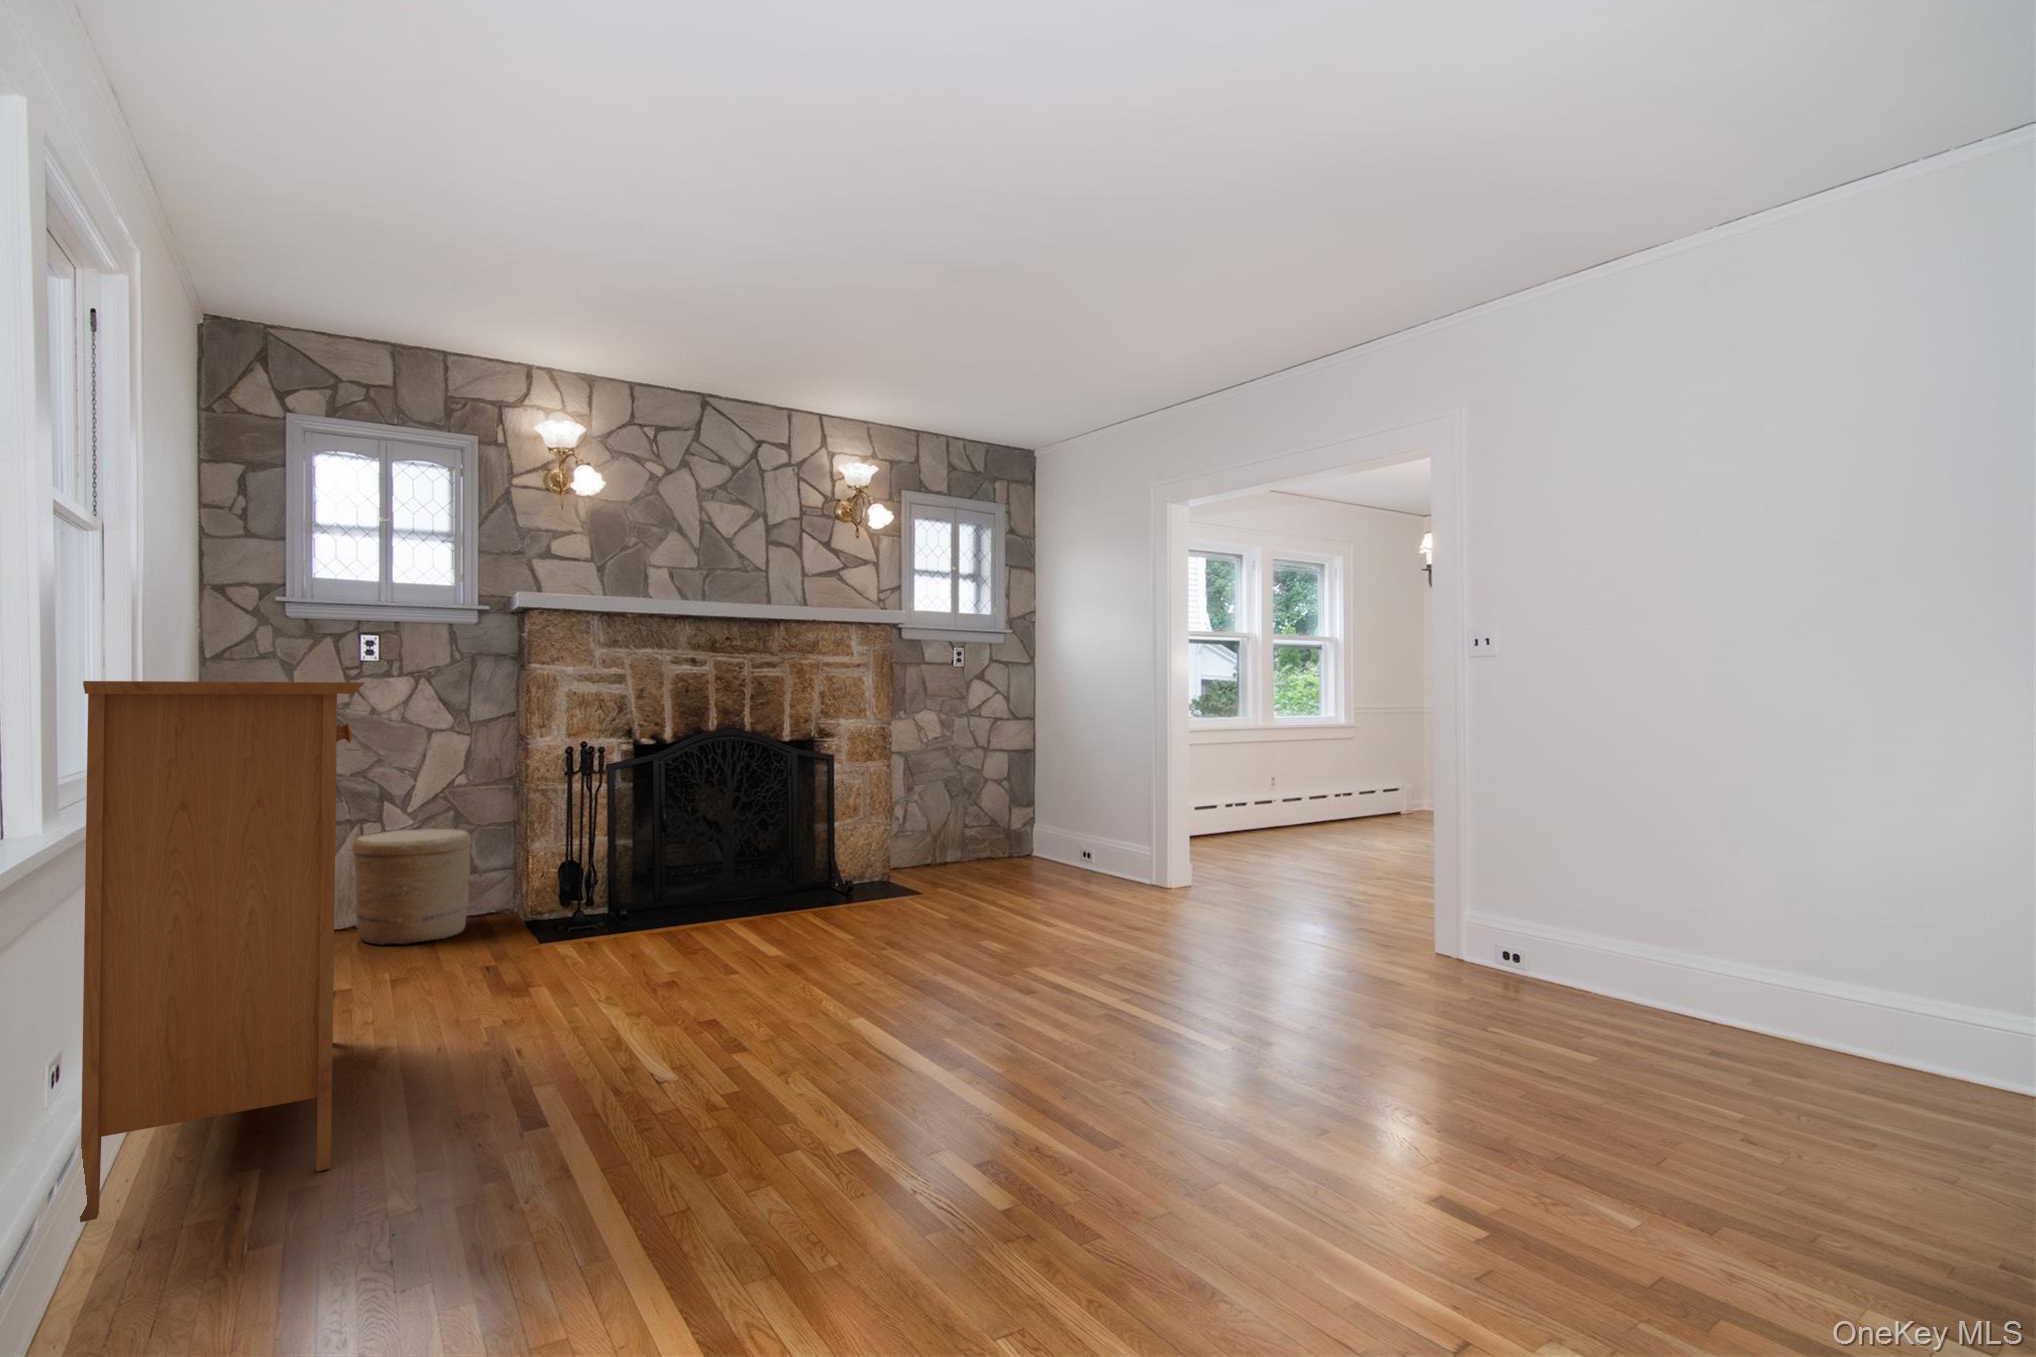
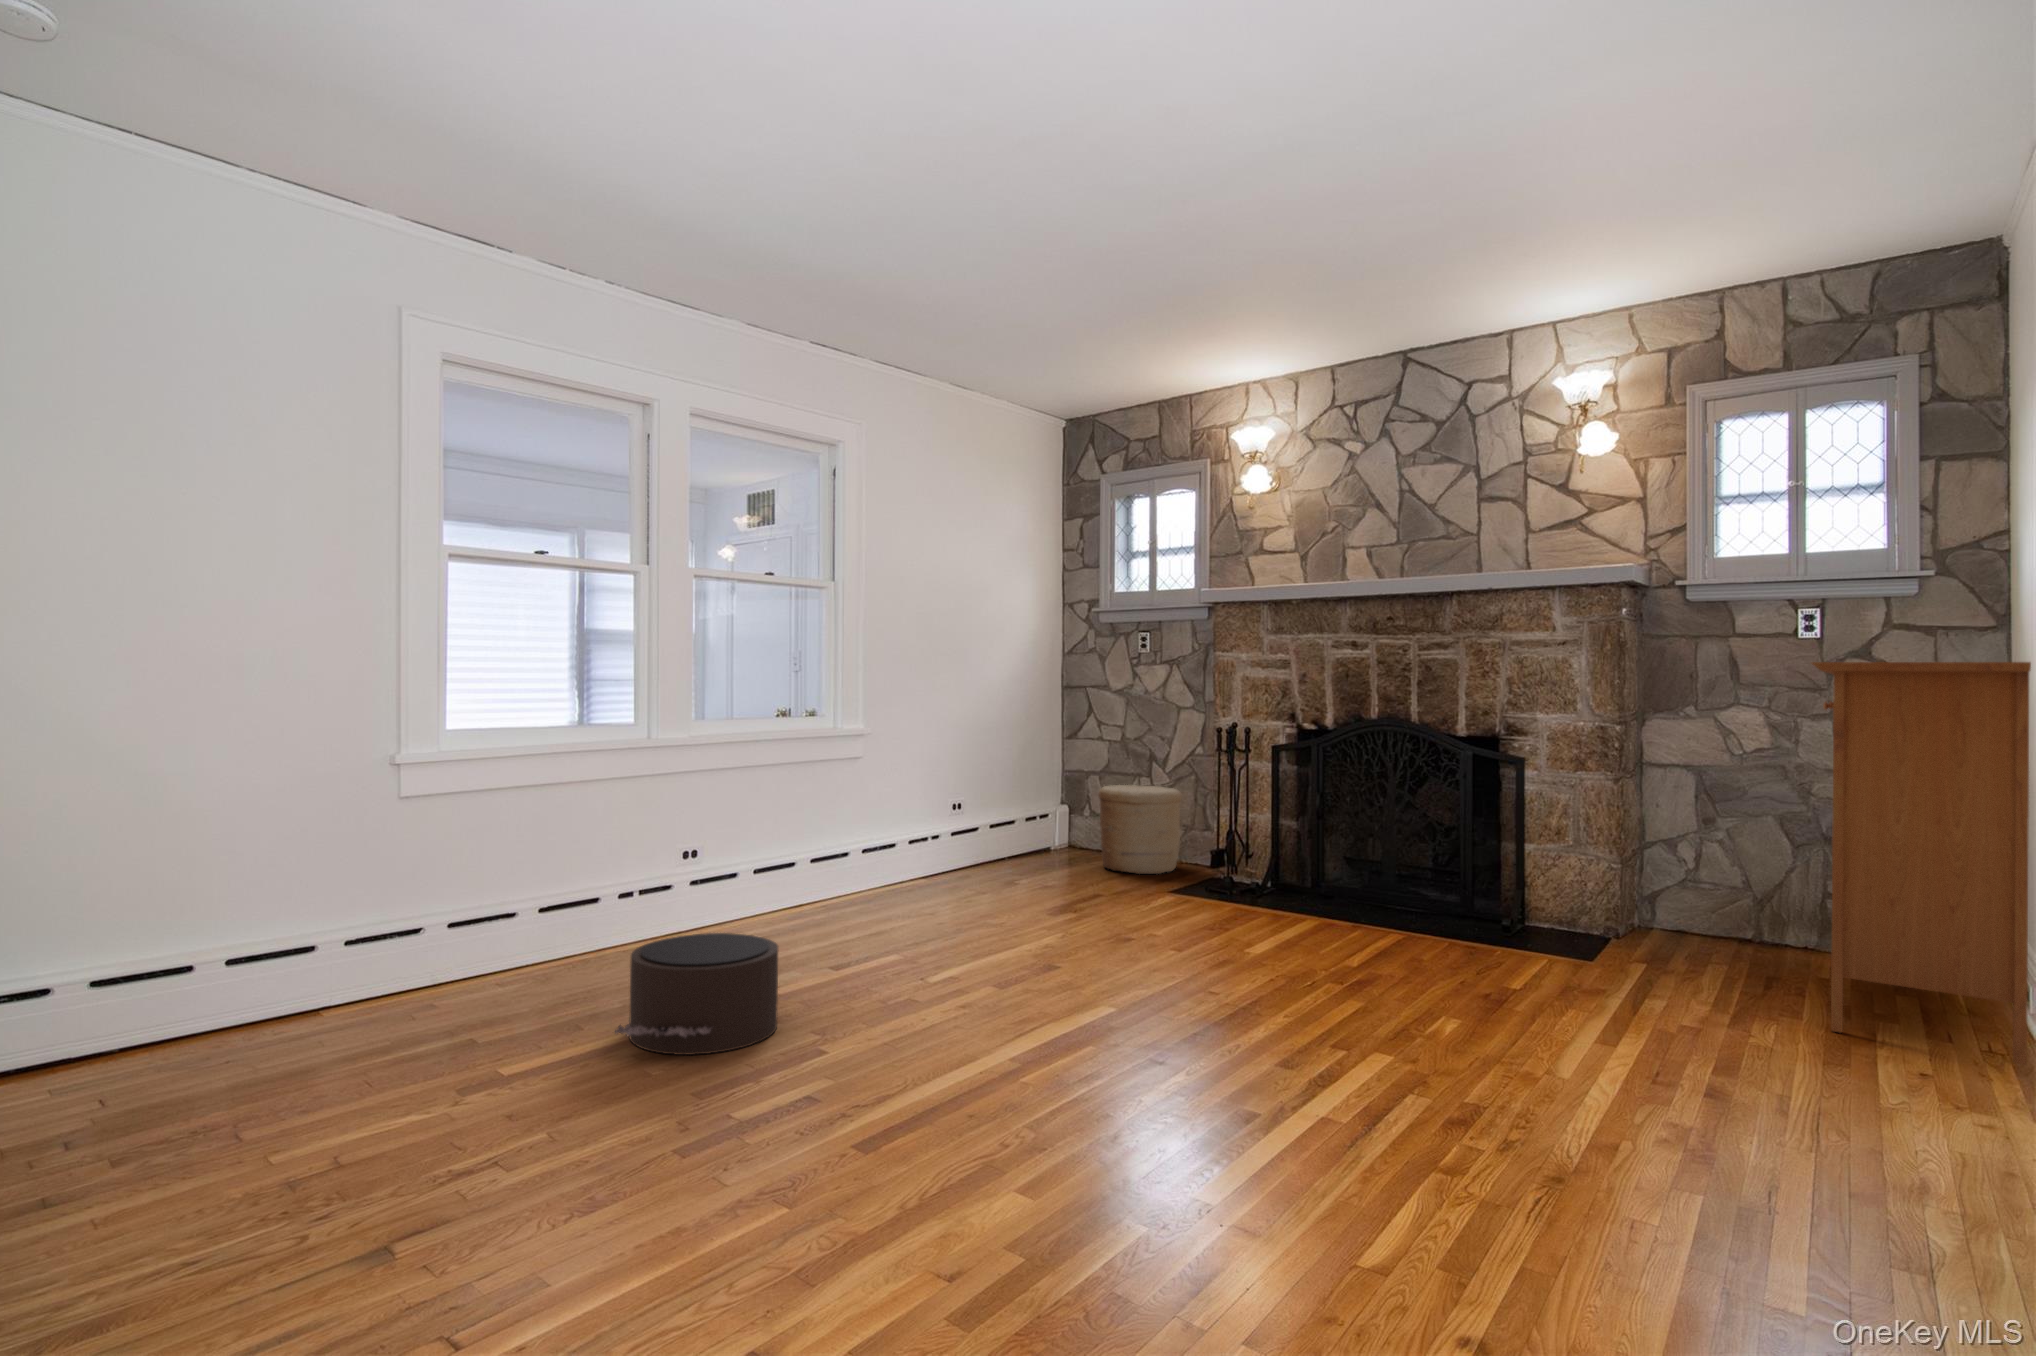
console table: present [80,681,365,1222] -> present [1812,662,2031,1065]
pouf: none [679,1059,948,1257] -> present [615,933,778,1055]

